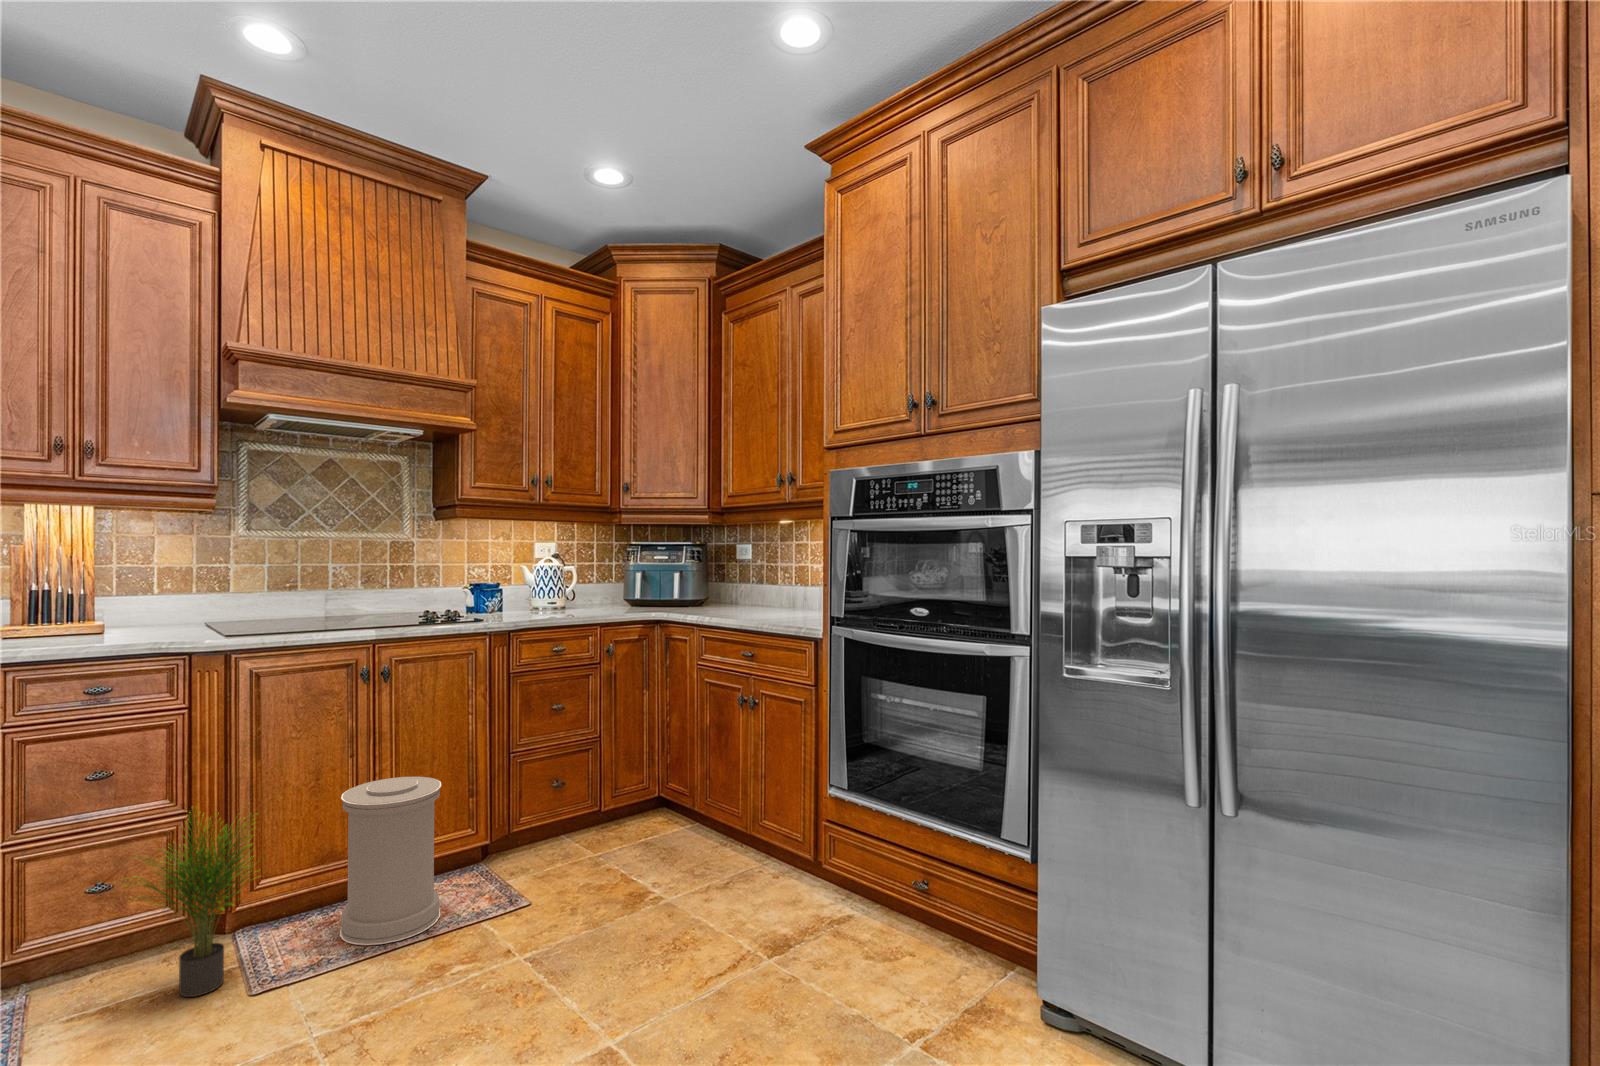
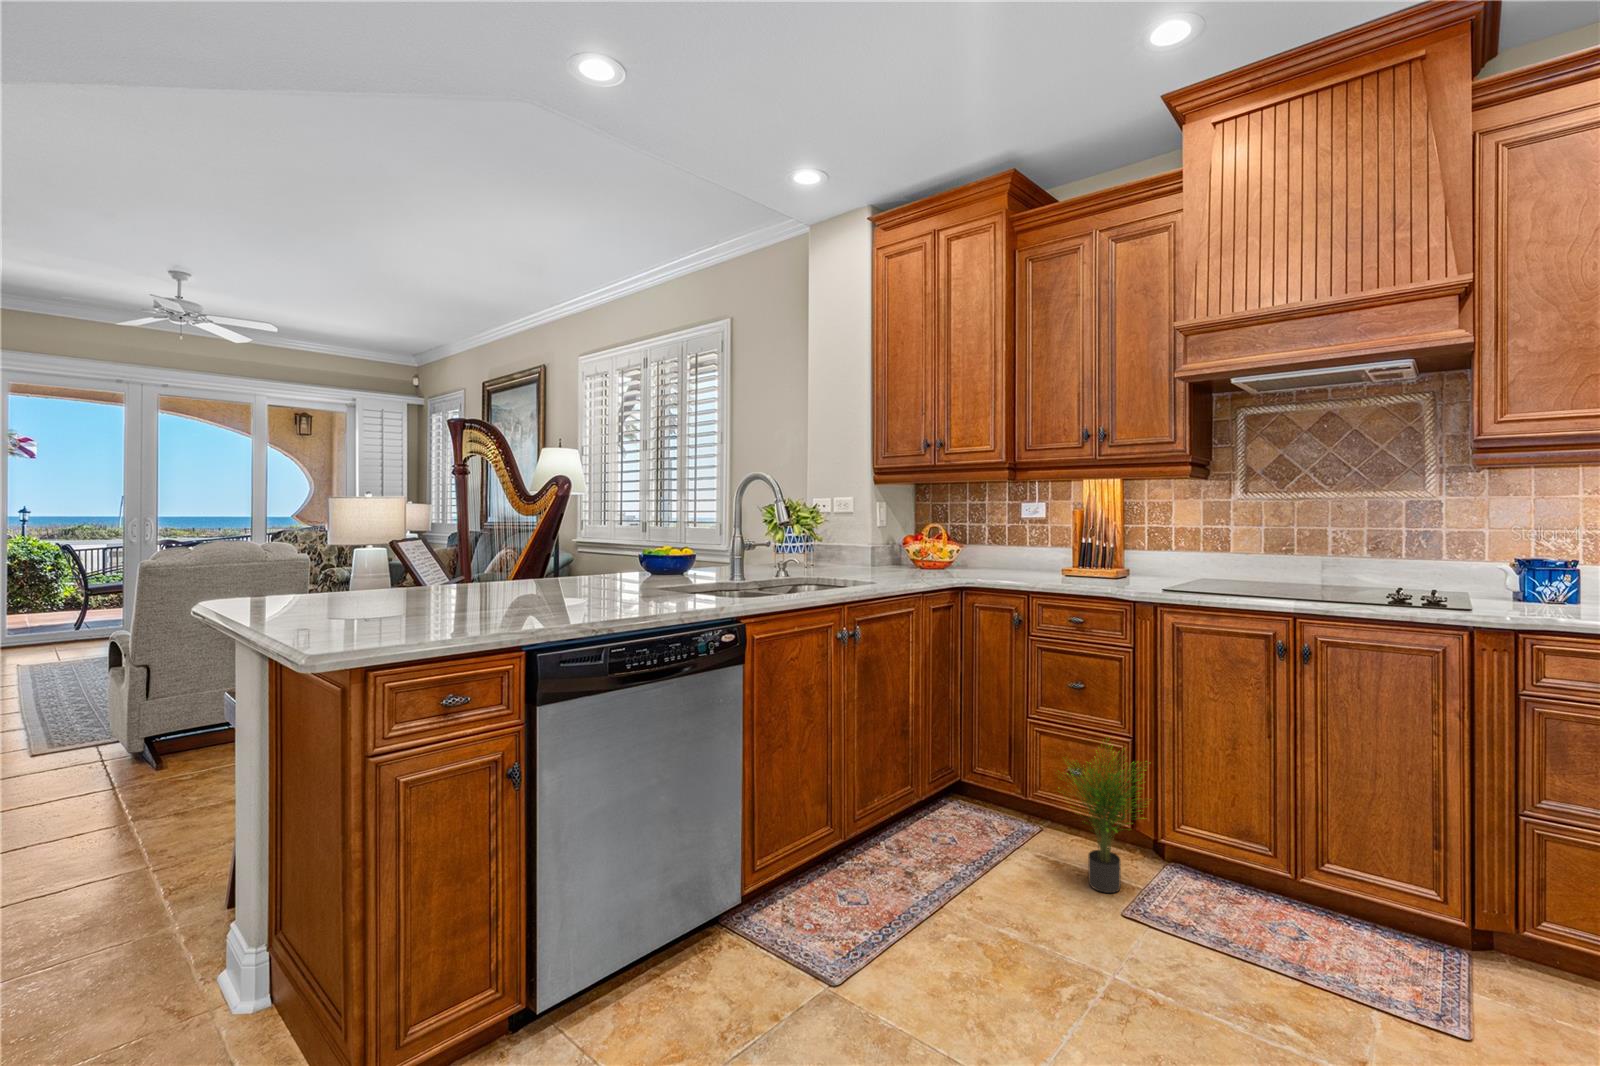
trash can: present [340,777,441,945] -> none [1226,775,1348,968]

